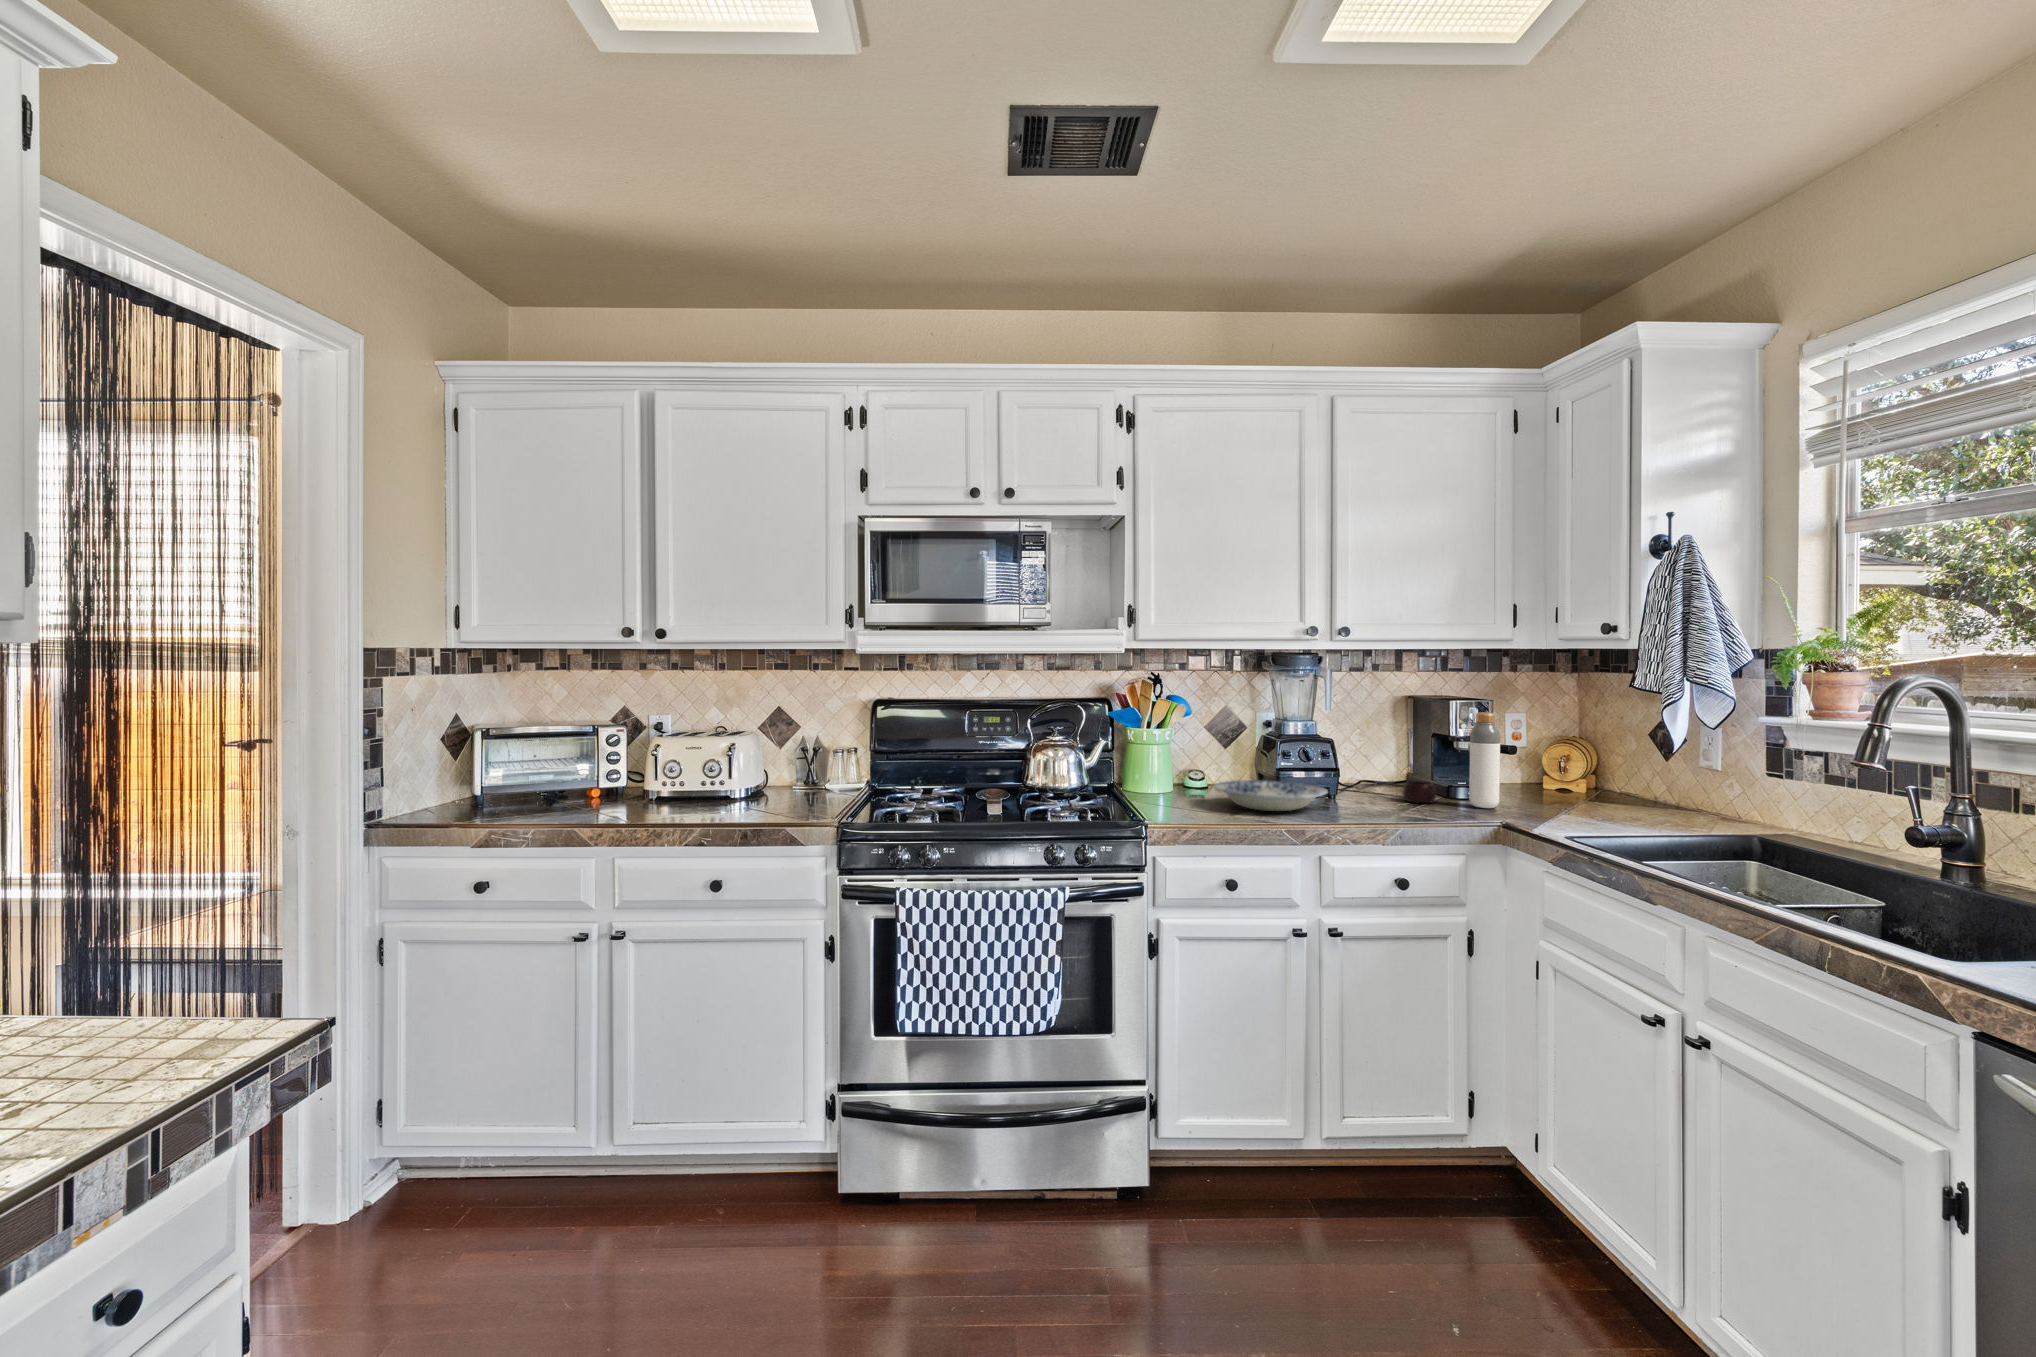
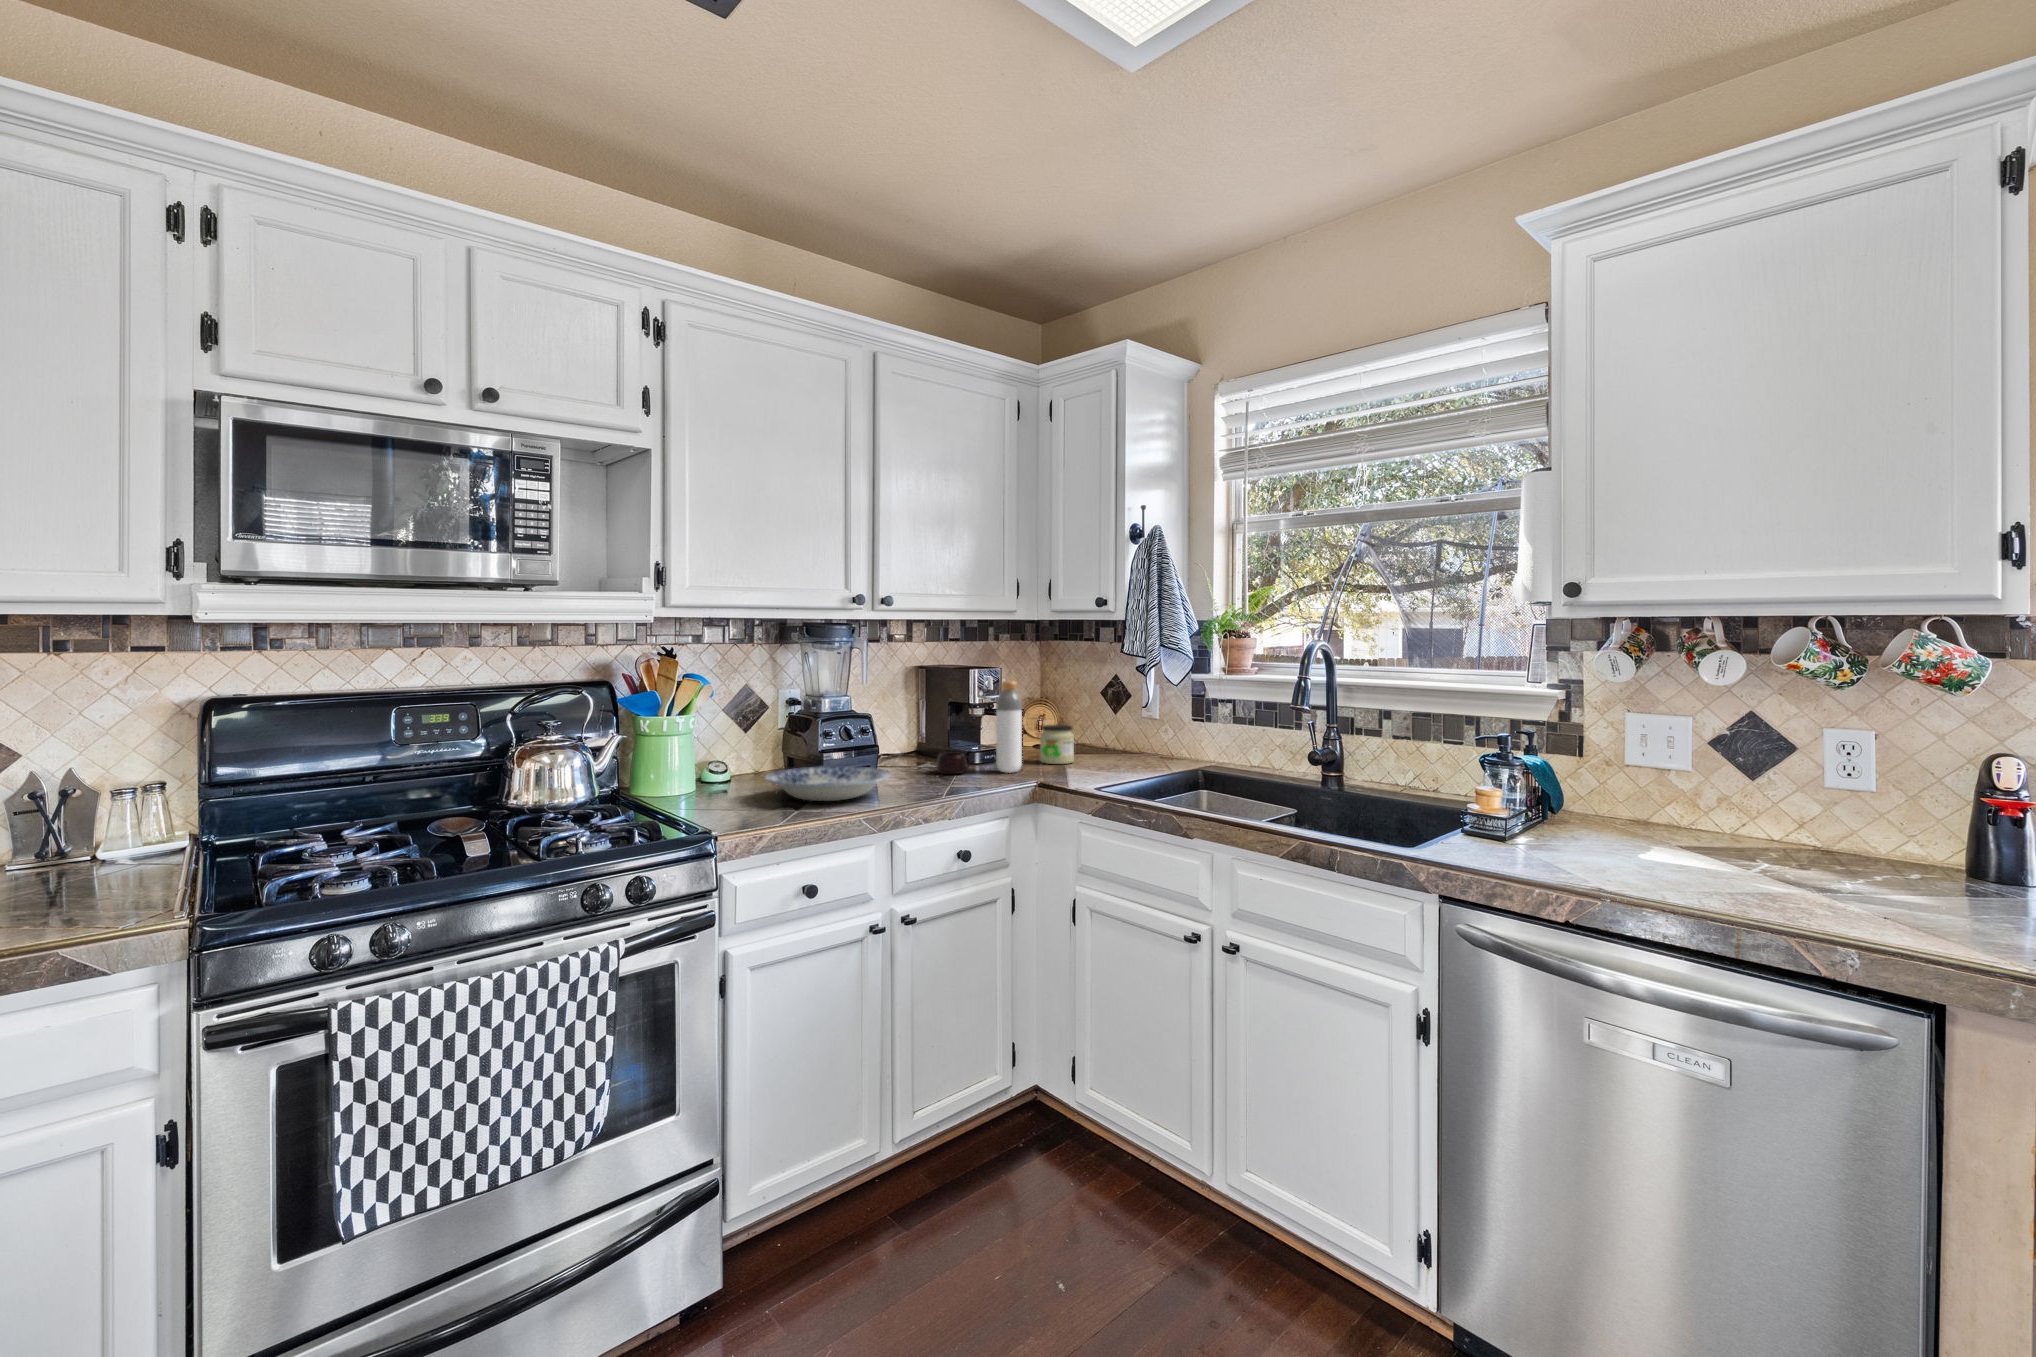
jar: none [1537,763,1582,807] -> present [1040,725,1074,764]

